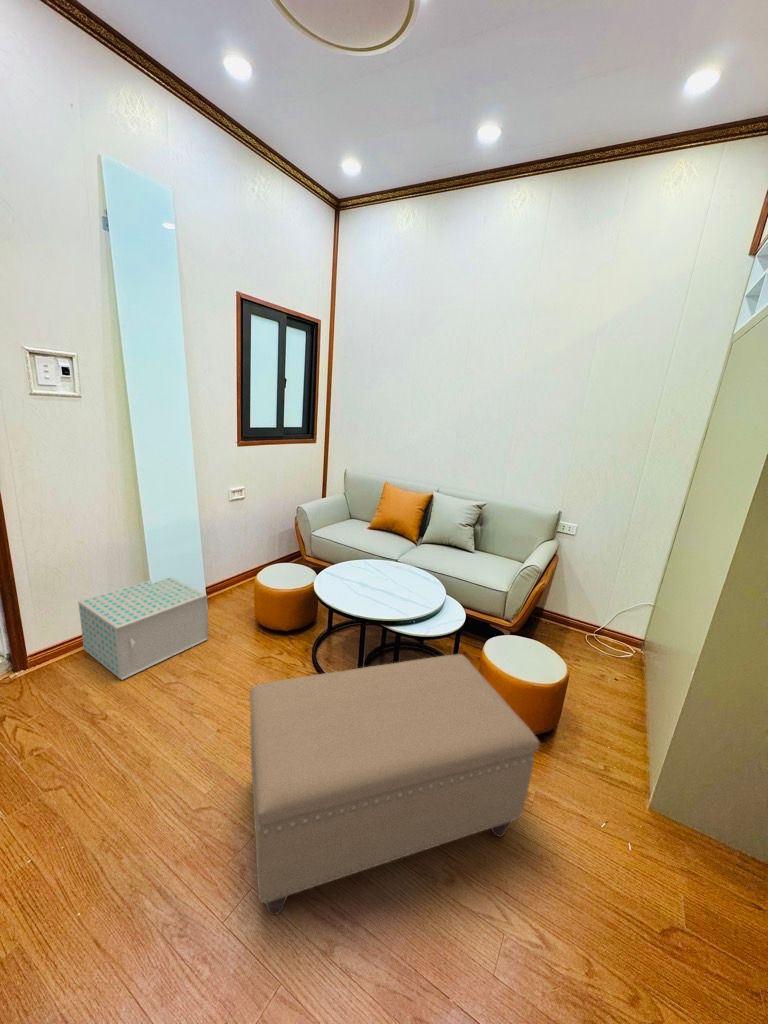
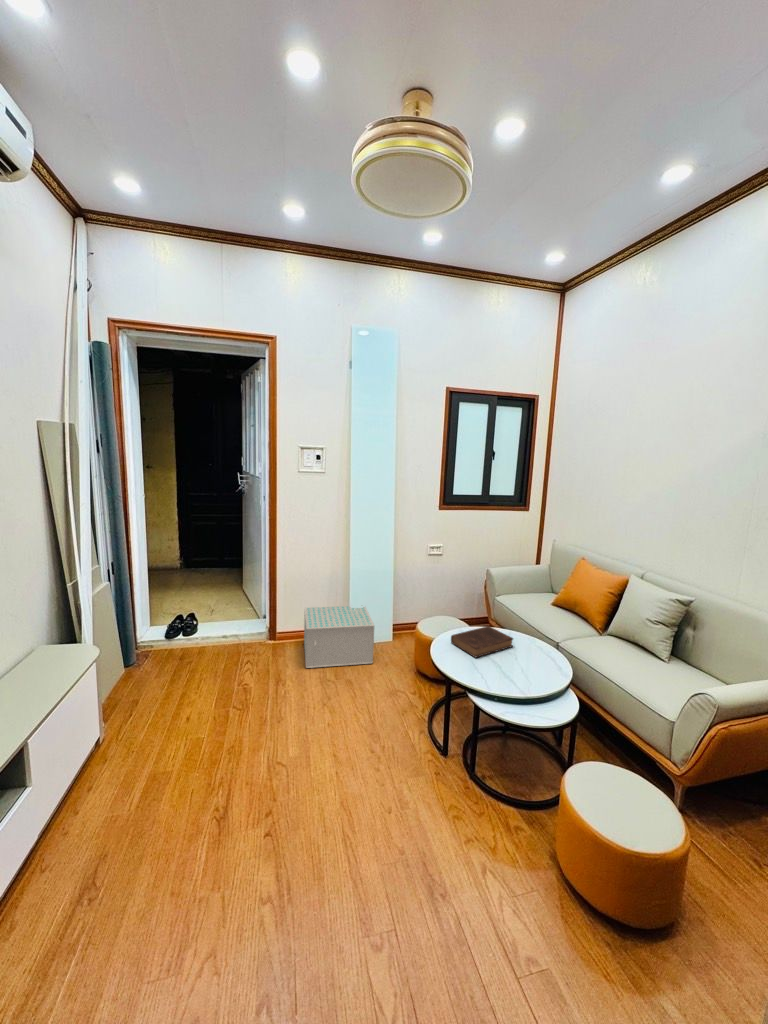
book: none [338,560,387,592] -> present [451,626,513,657]
ottoman: present [250,654,539,915] -> none [243,686,510,962]

